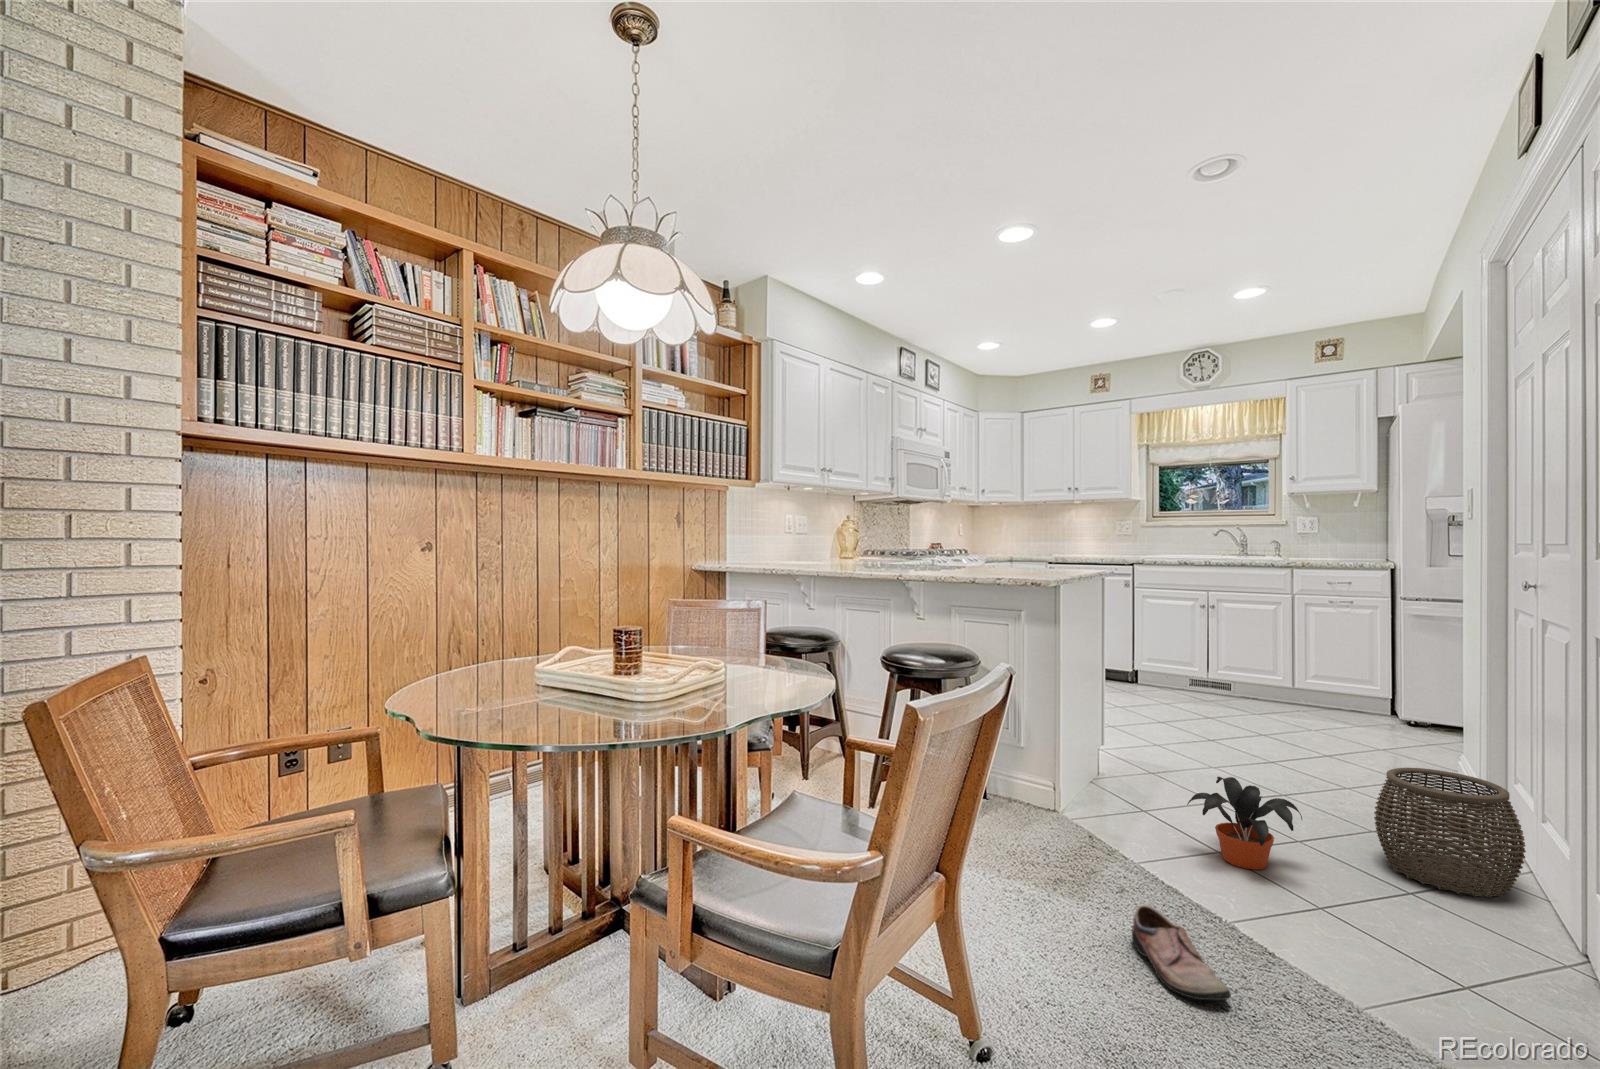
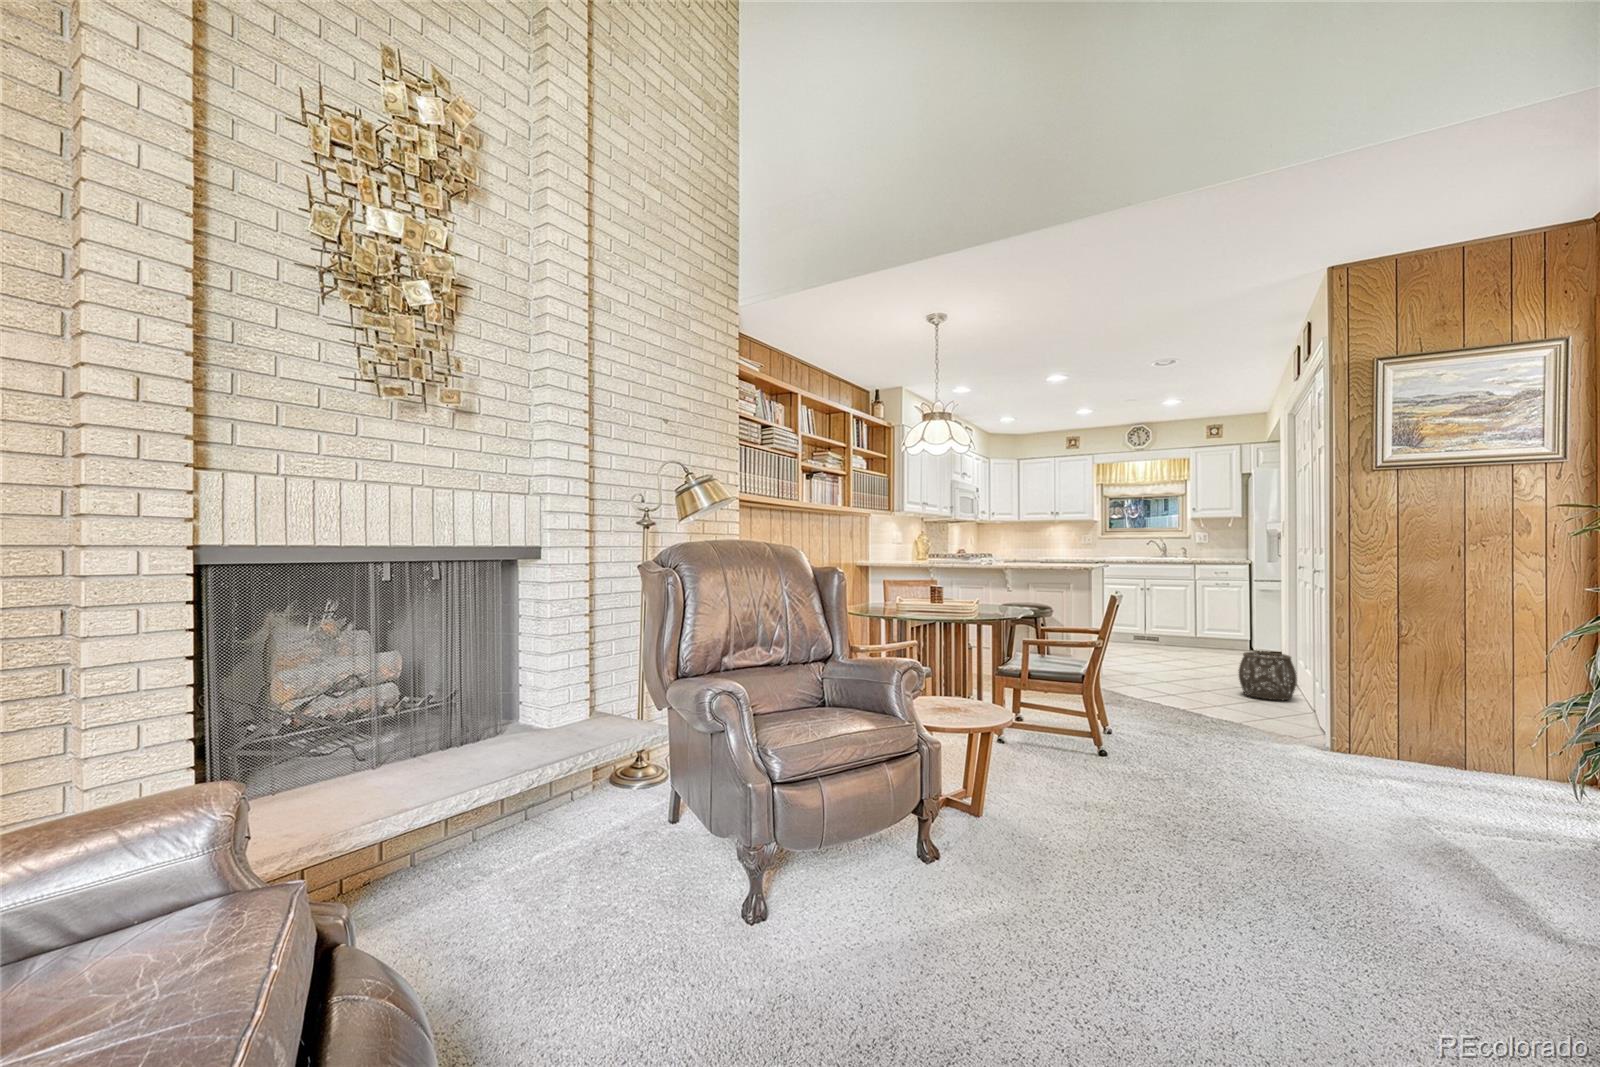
potted plant: present [1187,777,1302,870] -> none [1157,659,1208,697]
shoe: present [1132,905,1231,1000] -> none [1144,698,1186,721]

